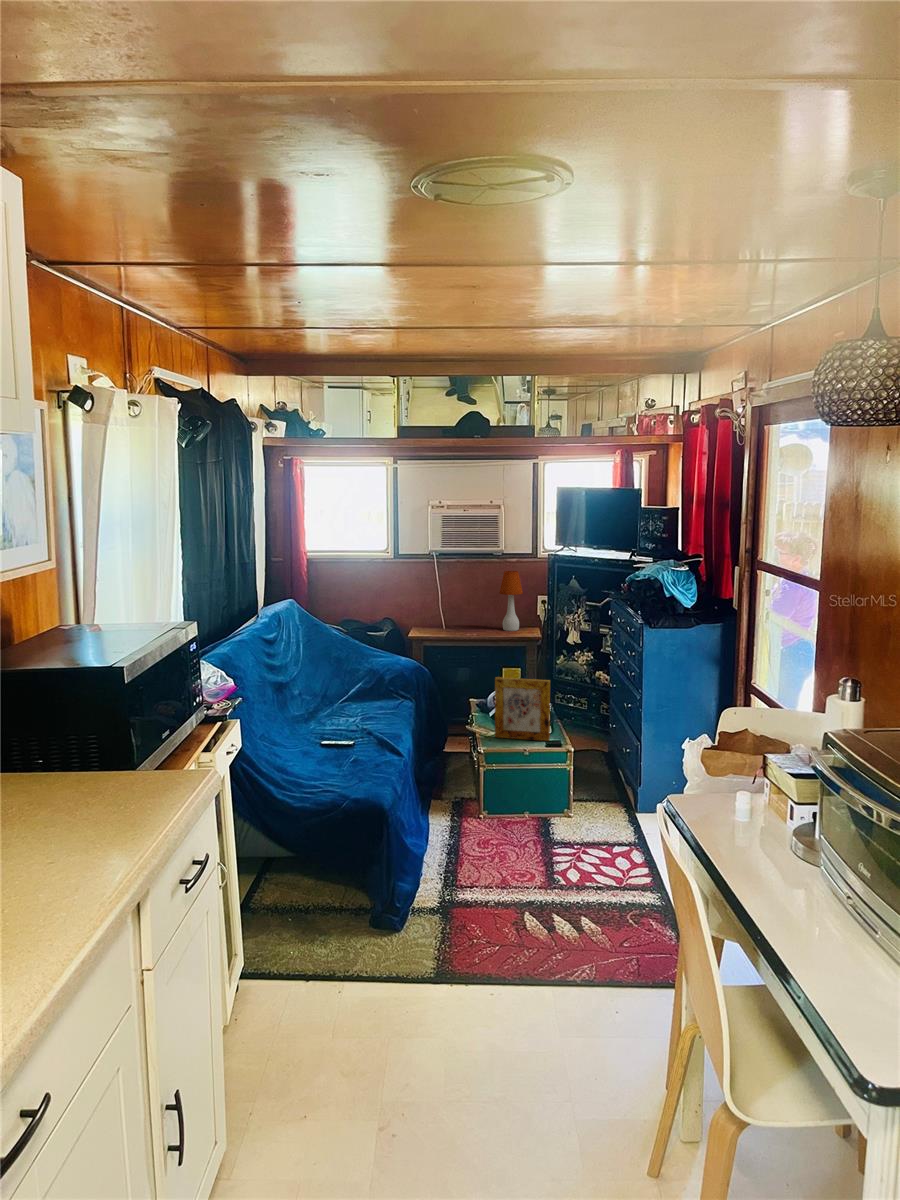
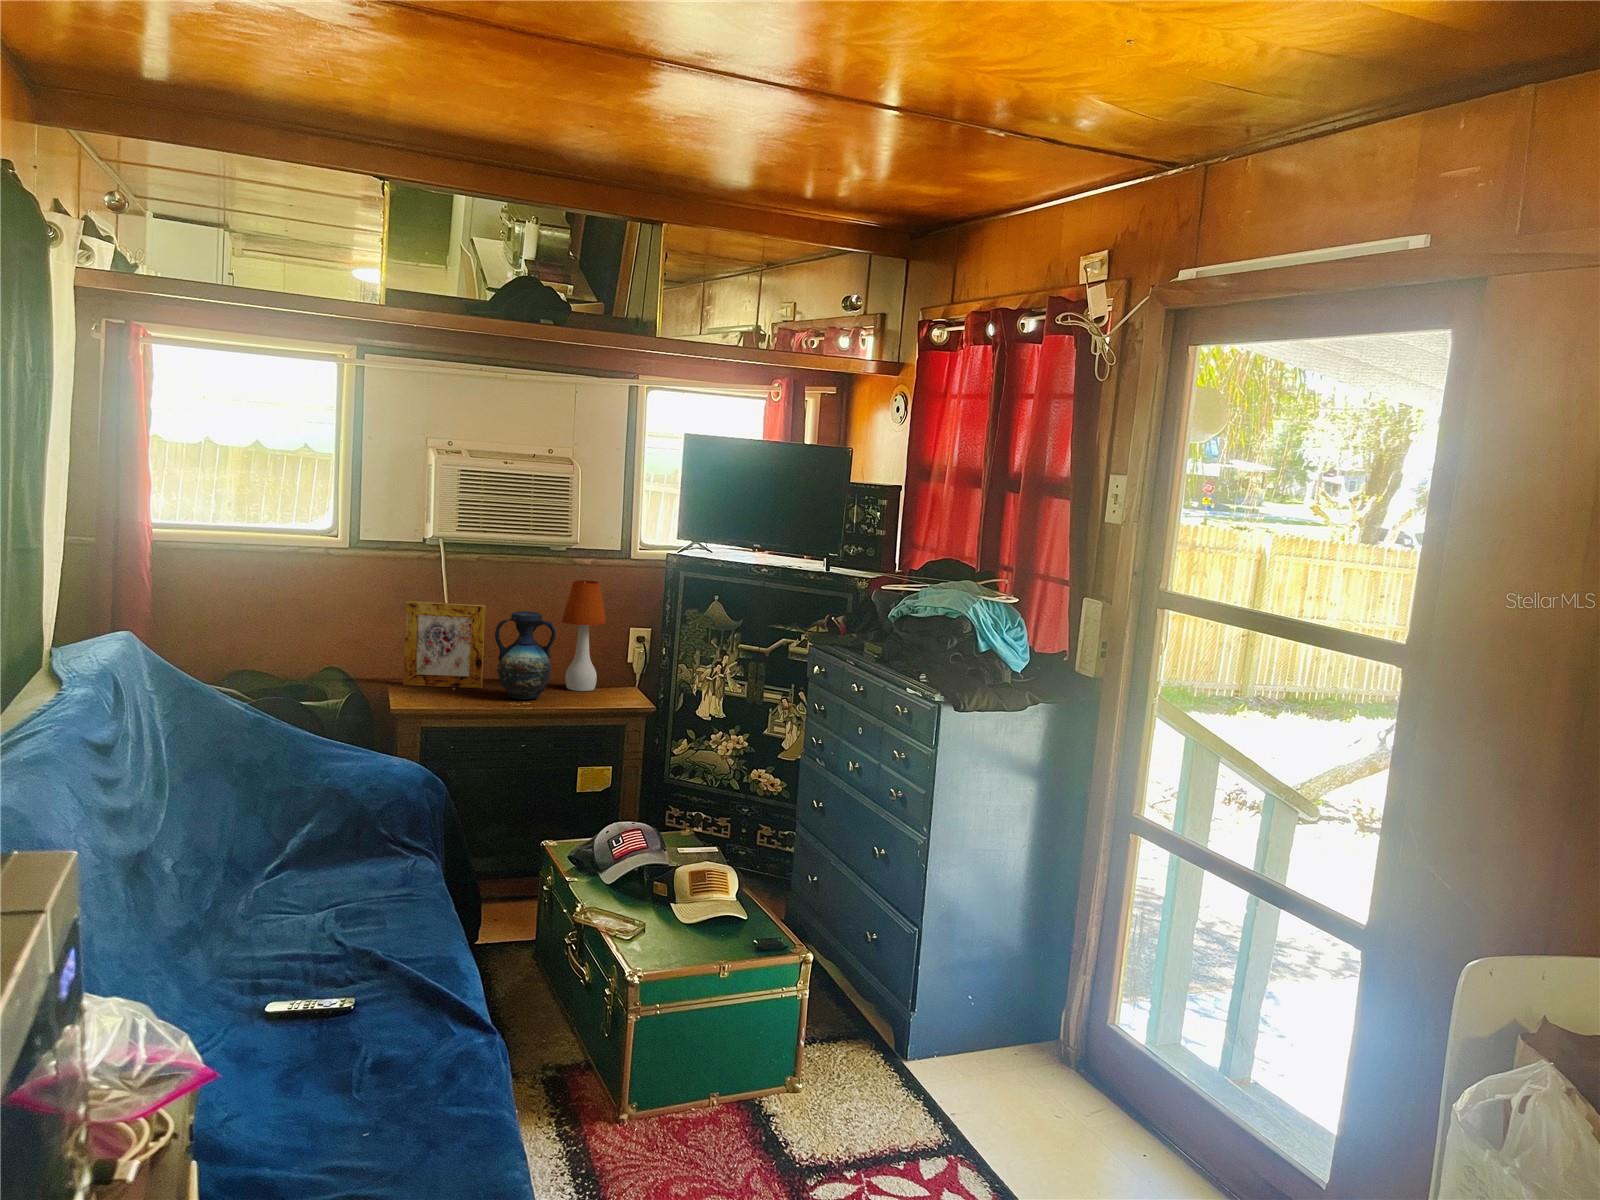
vase: none [461,588,492,634] -> present [495,611,556,699]
picture frame: present [495,677,550,741] -> present [403,601,486,688]

